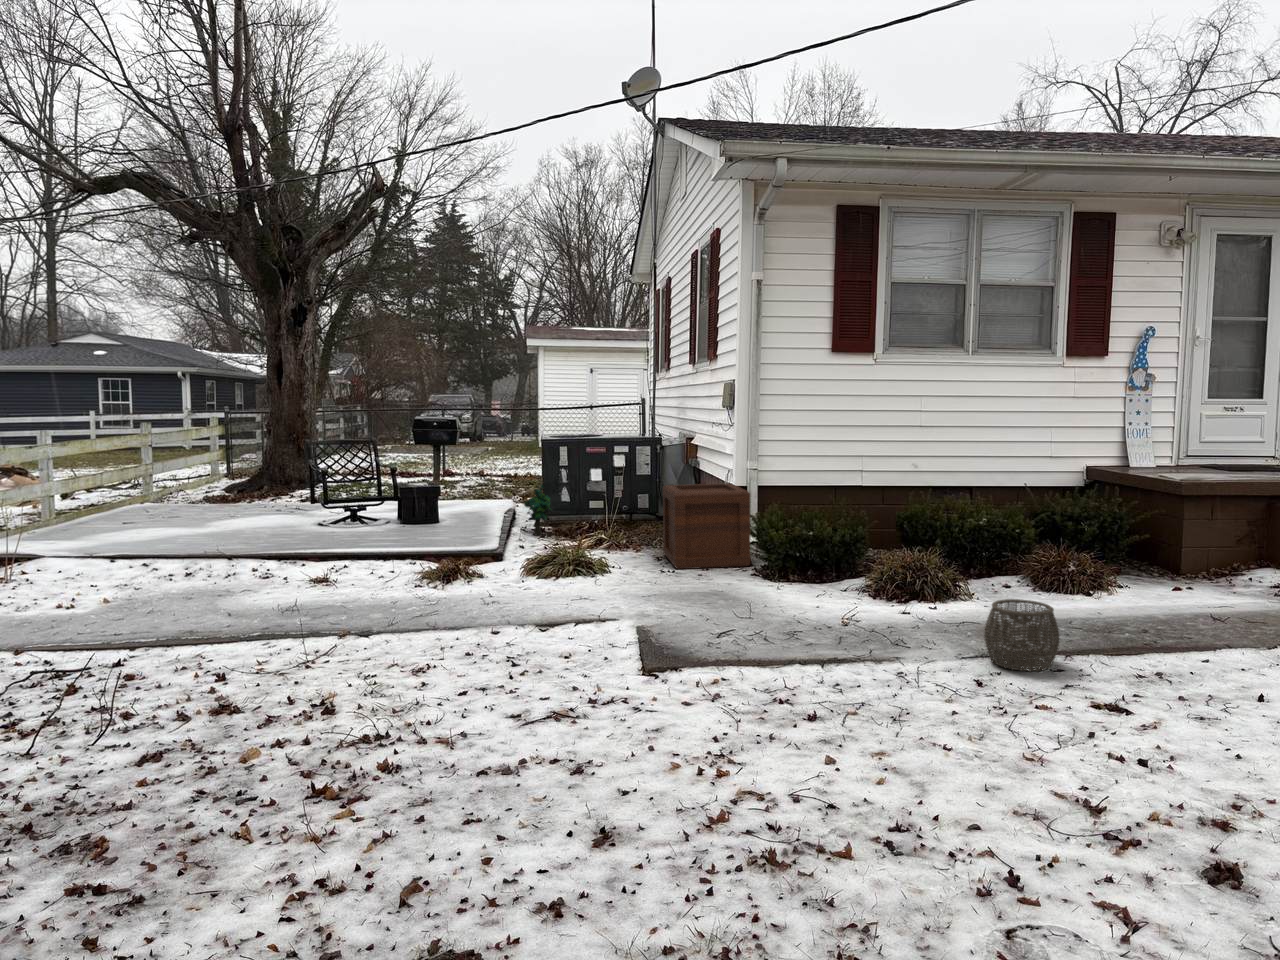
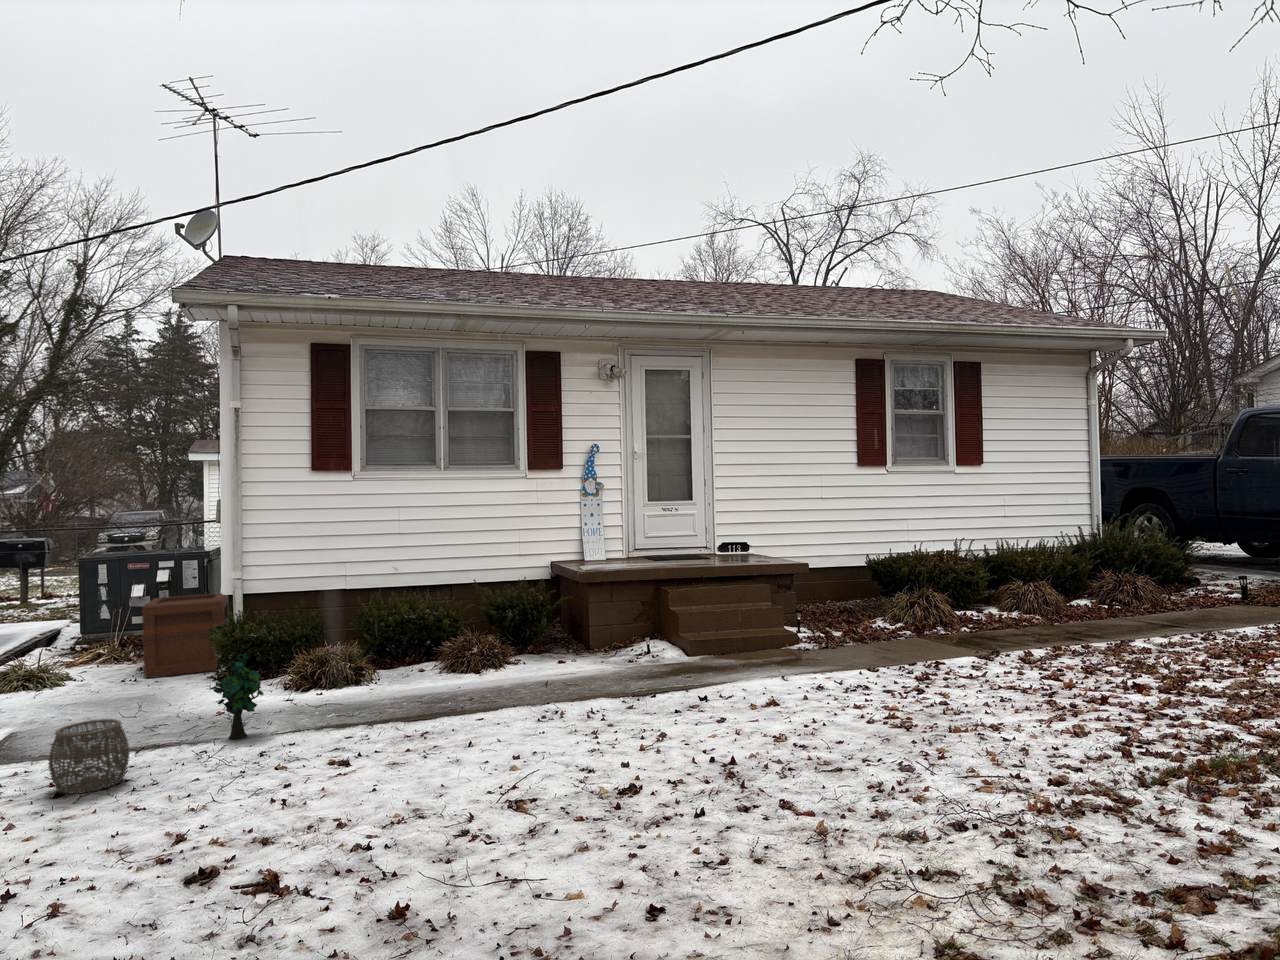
decorative plant: present [524,484,552,535] -> present [209,653,264,739]
woven basket: present [984,599,1060,672] -> present [48,719,130,794]

